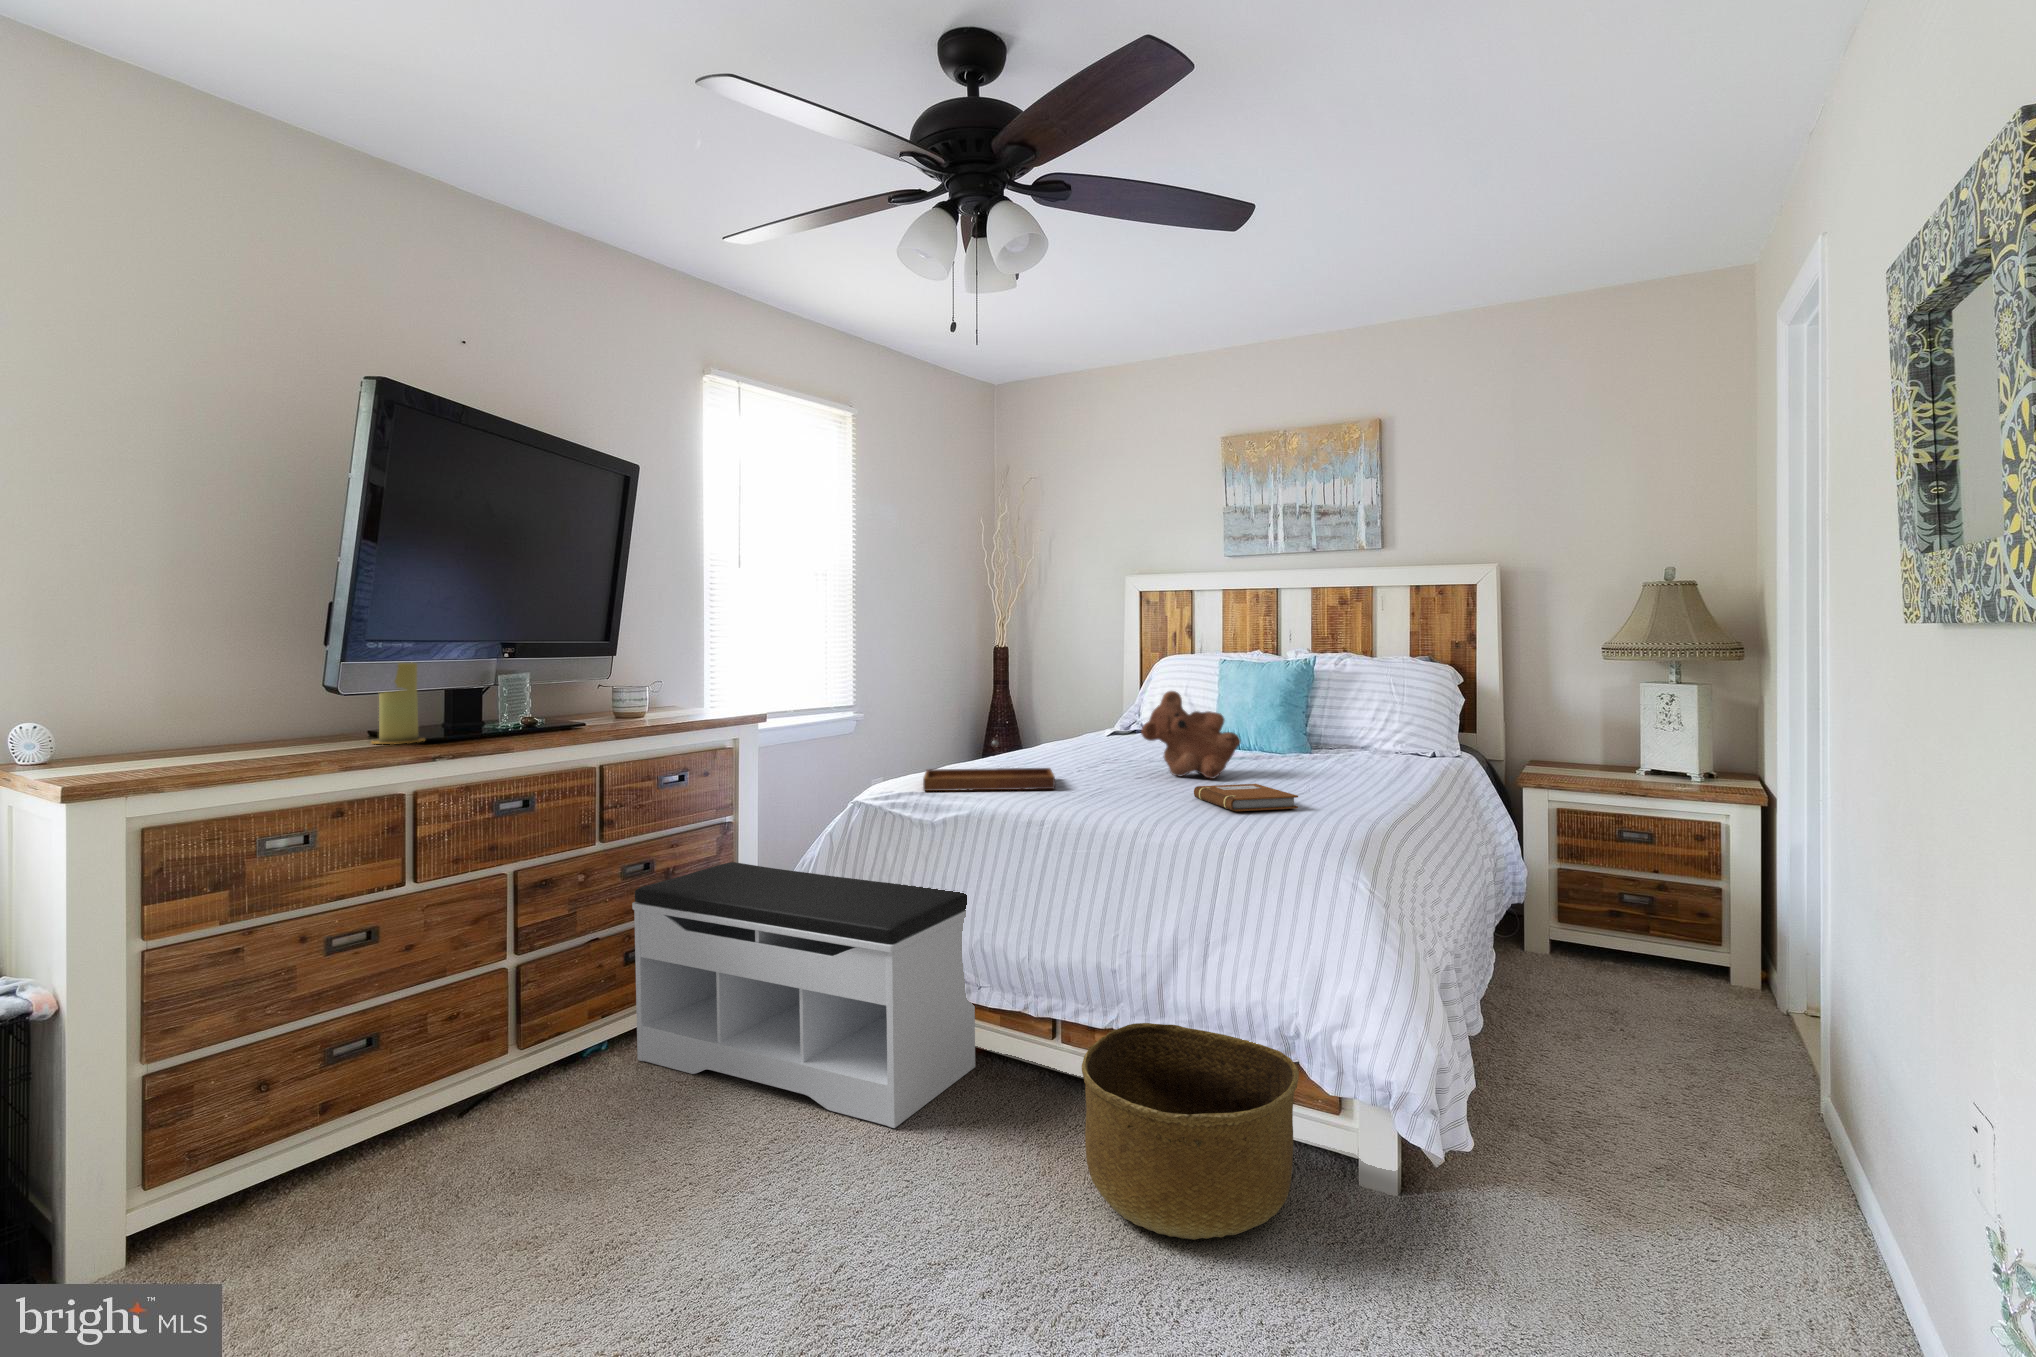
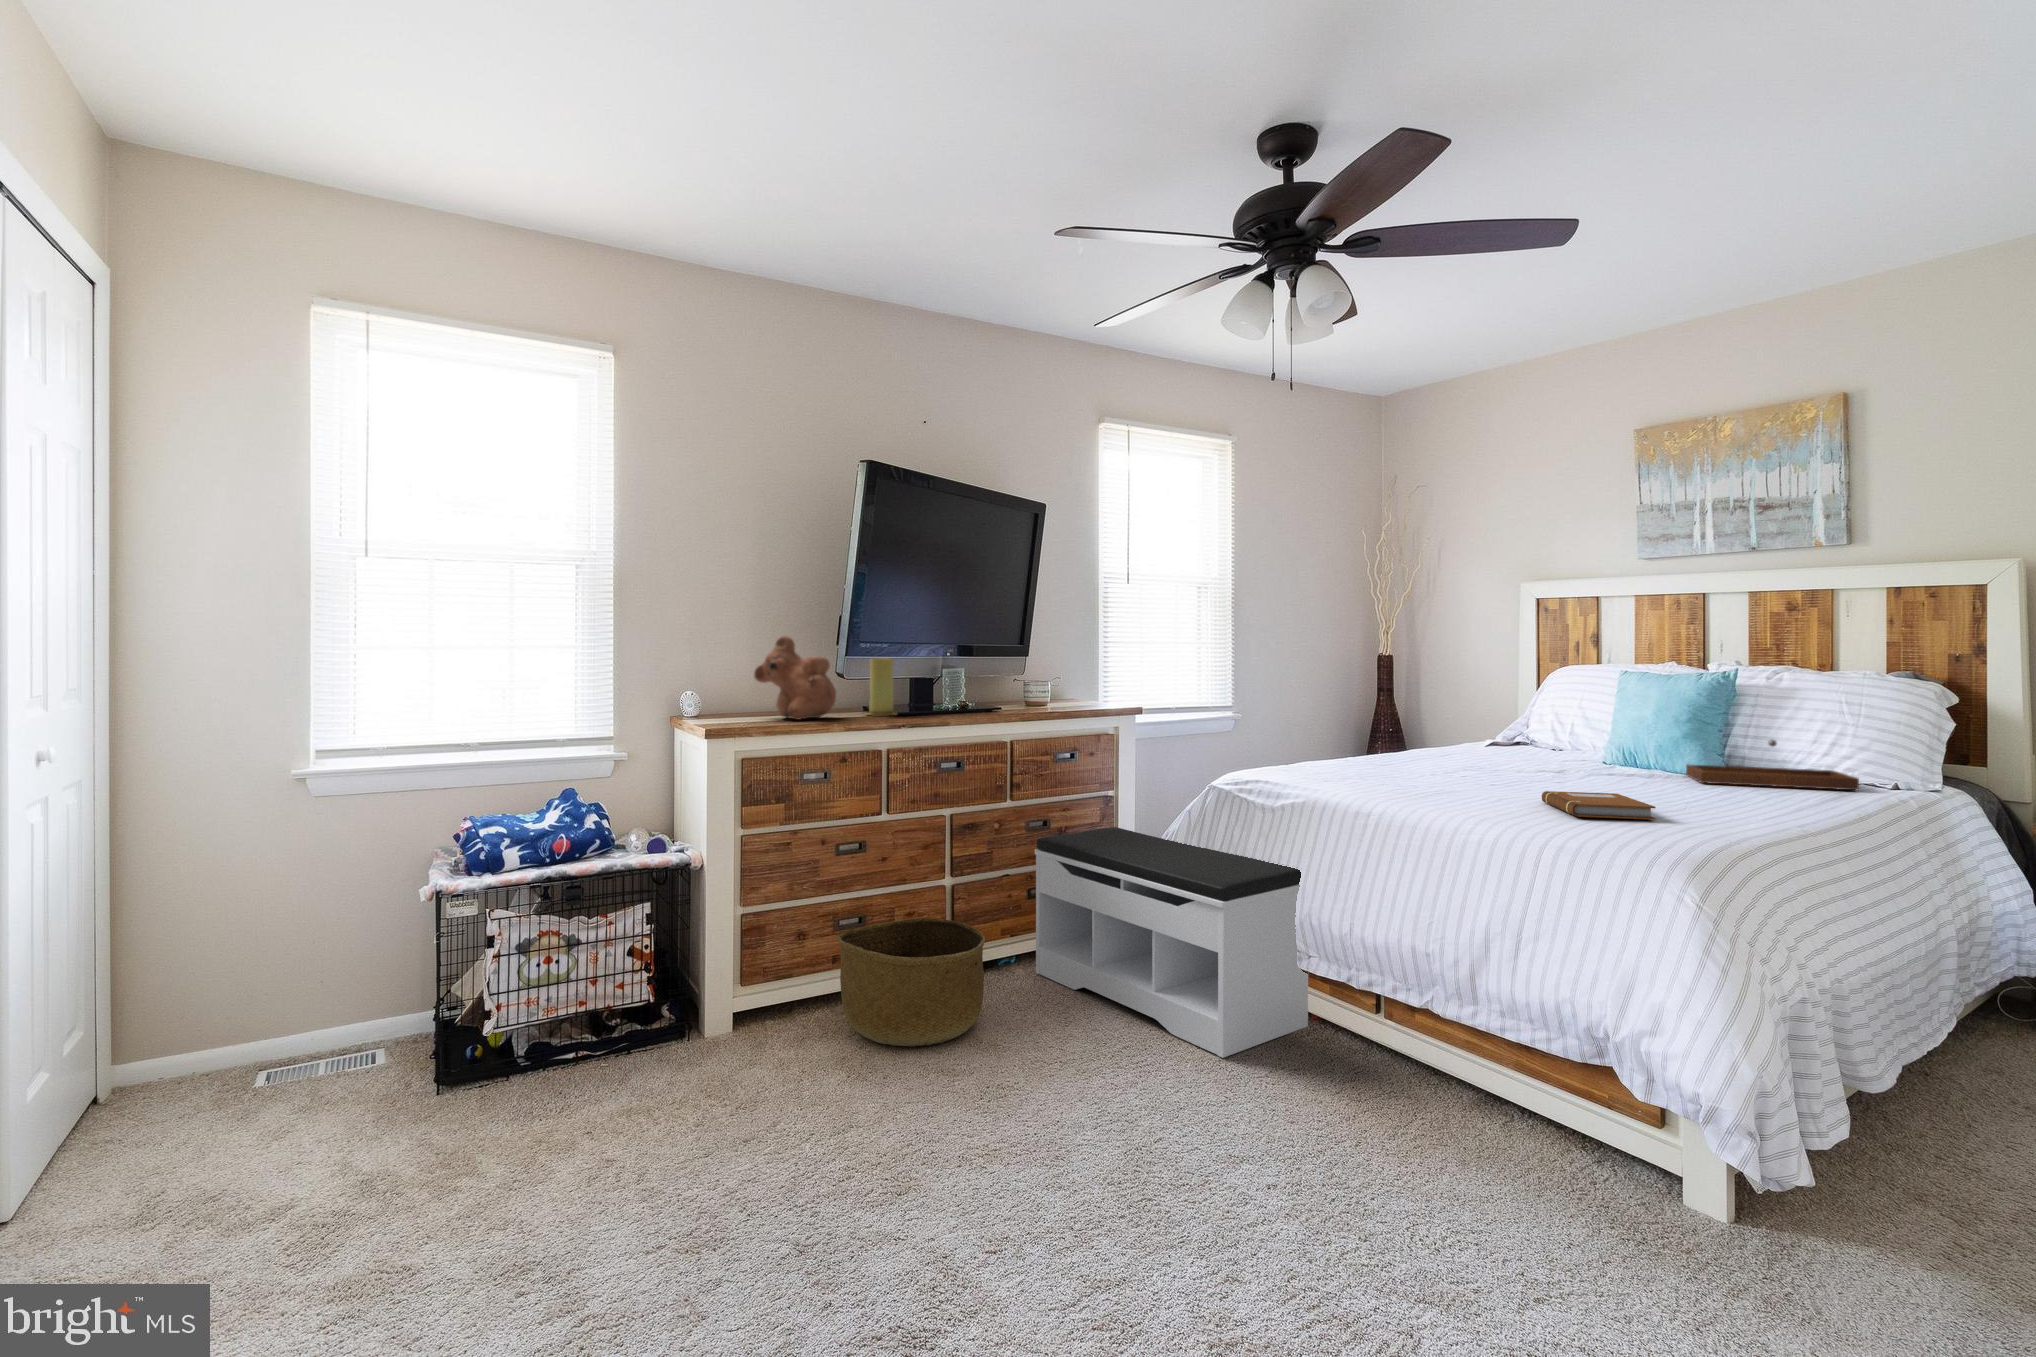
teddy bear: present [1141,691,1241,779] -> present [754,636,836,720]
tray: present [923,740,1055,791] -> present [1686,740,1859,790]
basket: present [1082,1023,1299,1240] -> present [838,918,985,1047]

